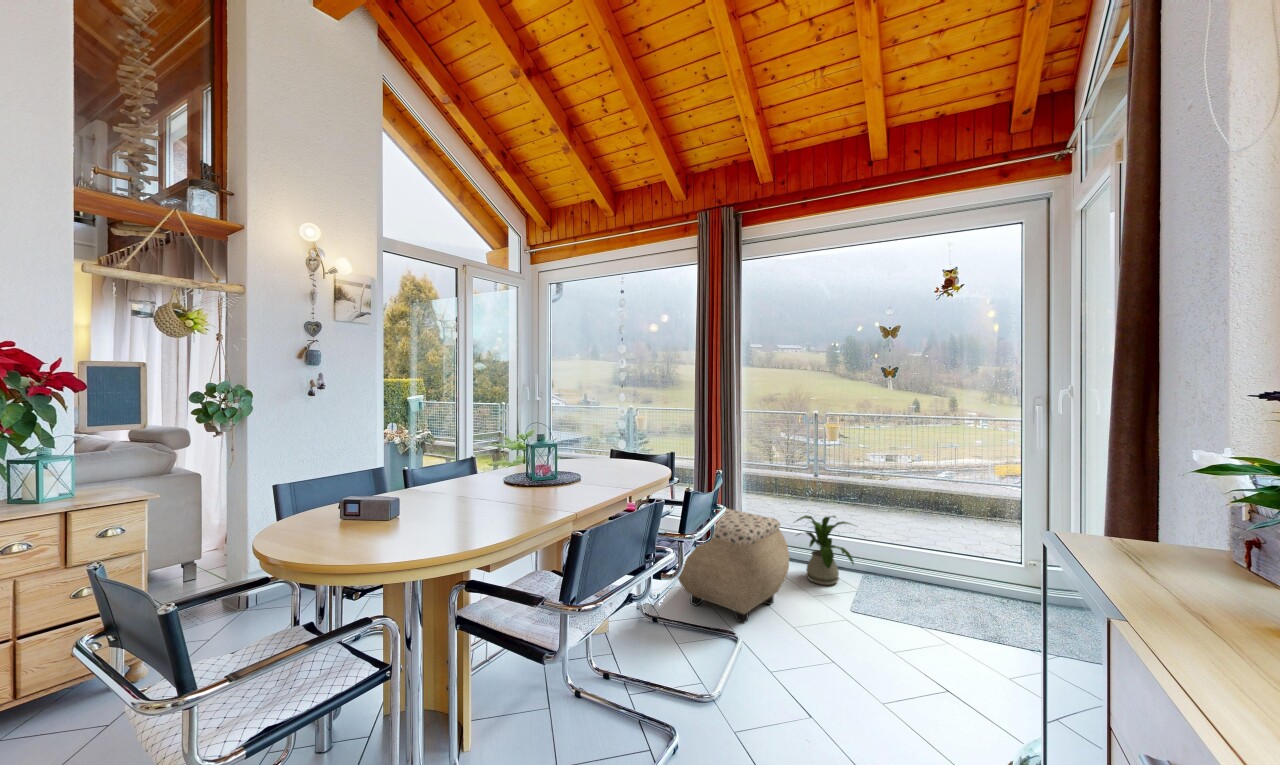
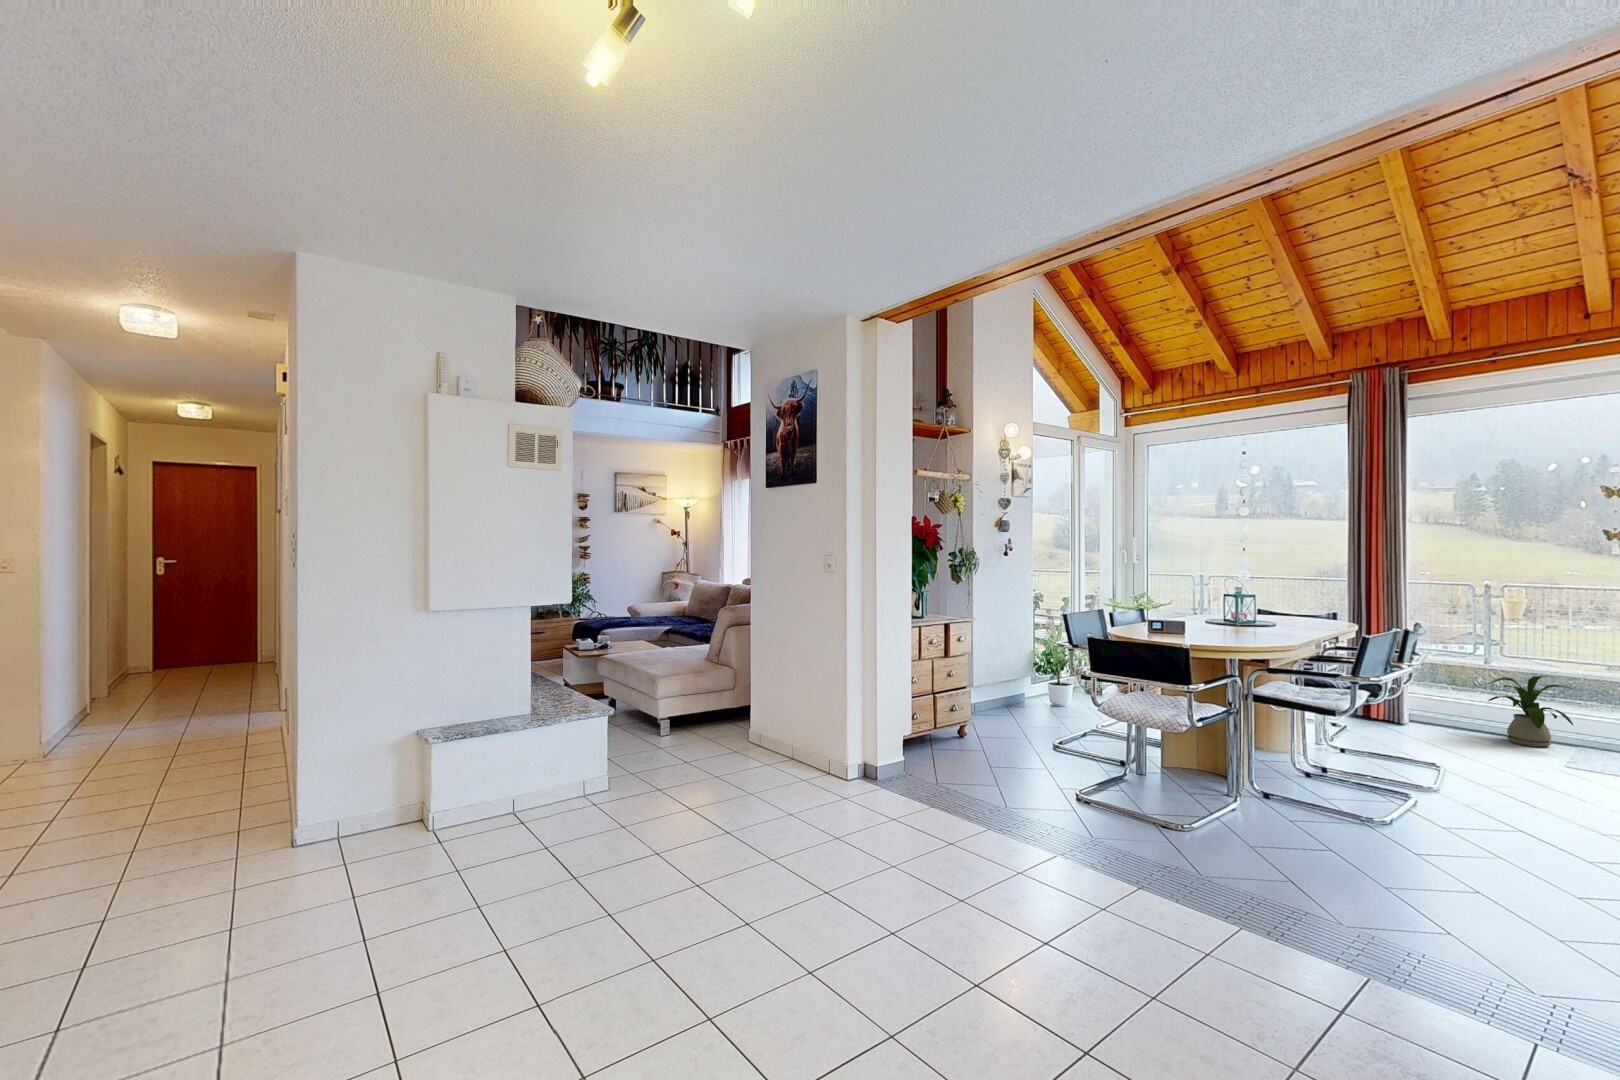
ottoman: present [678,509,789,623] -> none [1362,662,1493,759]

